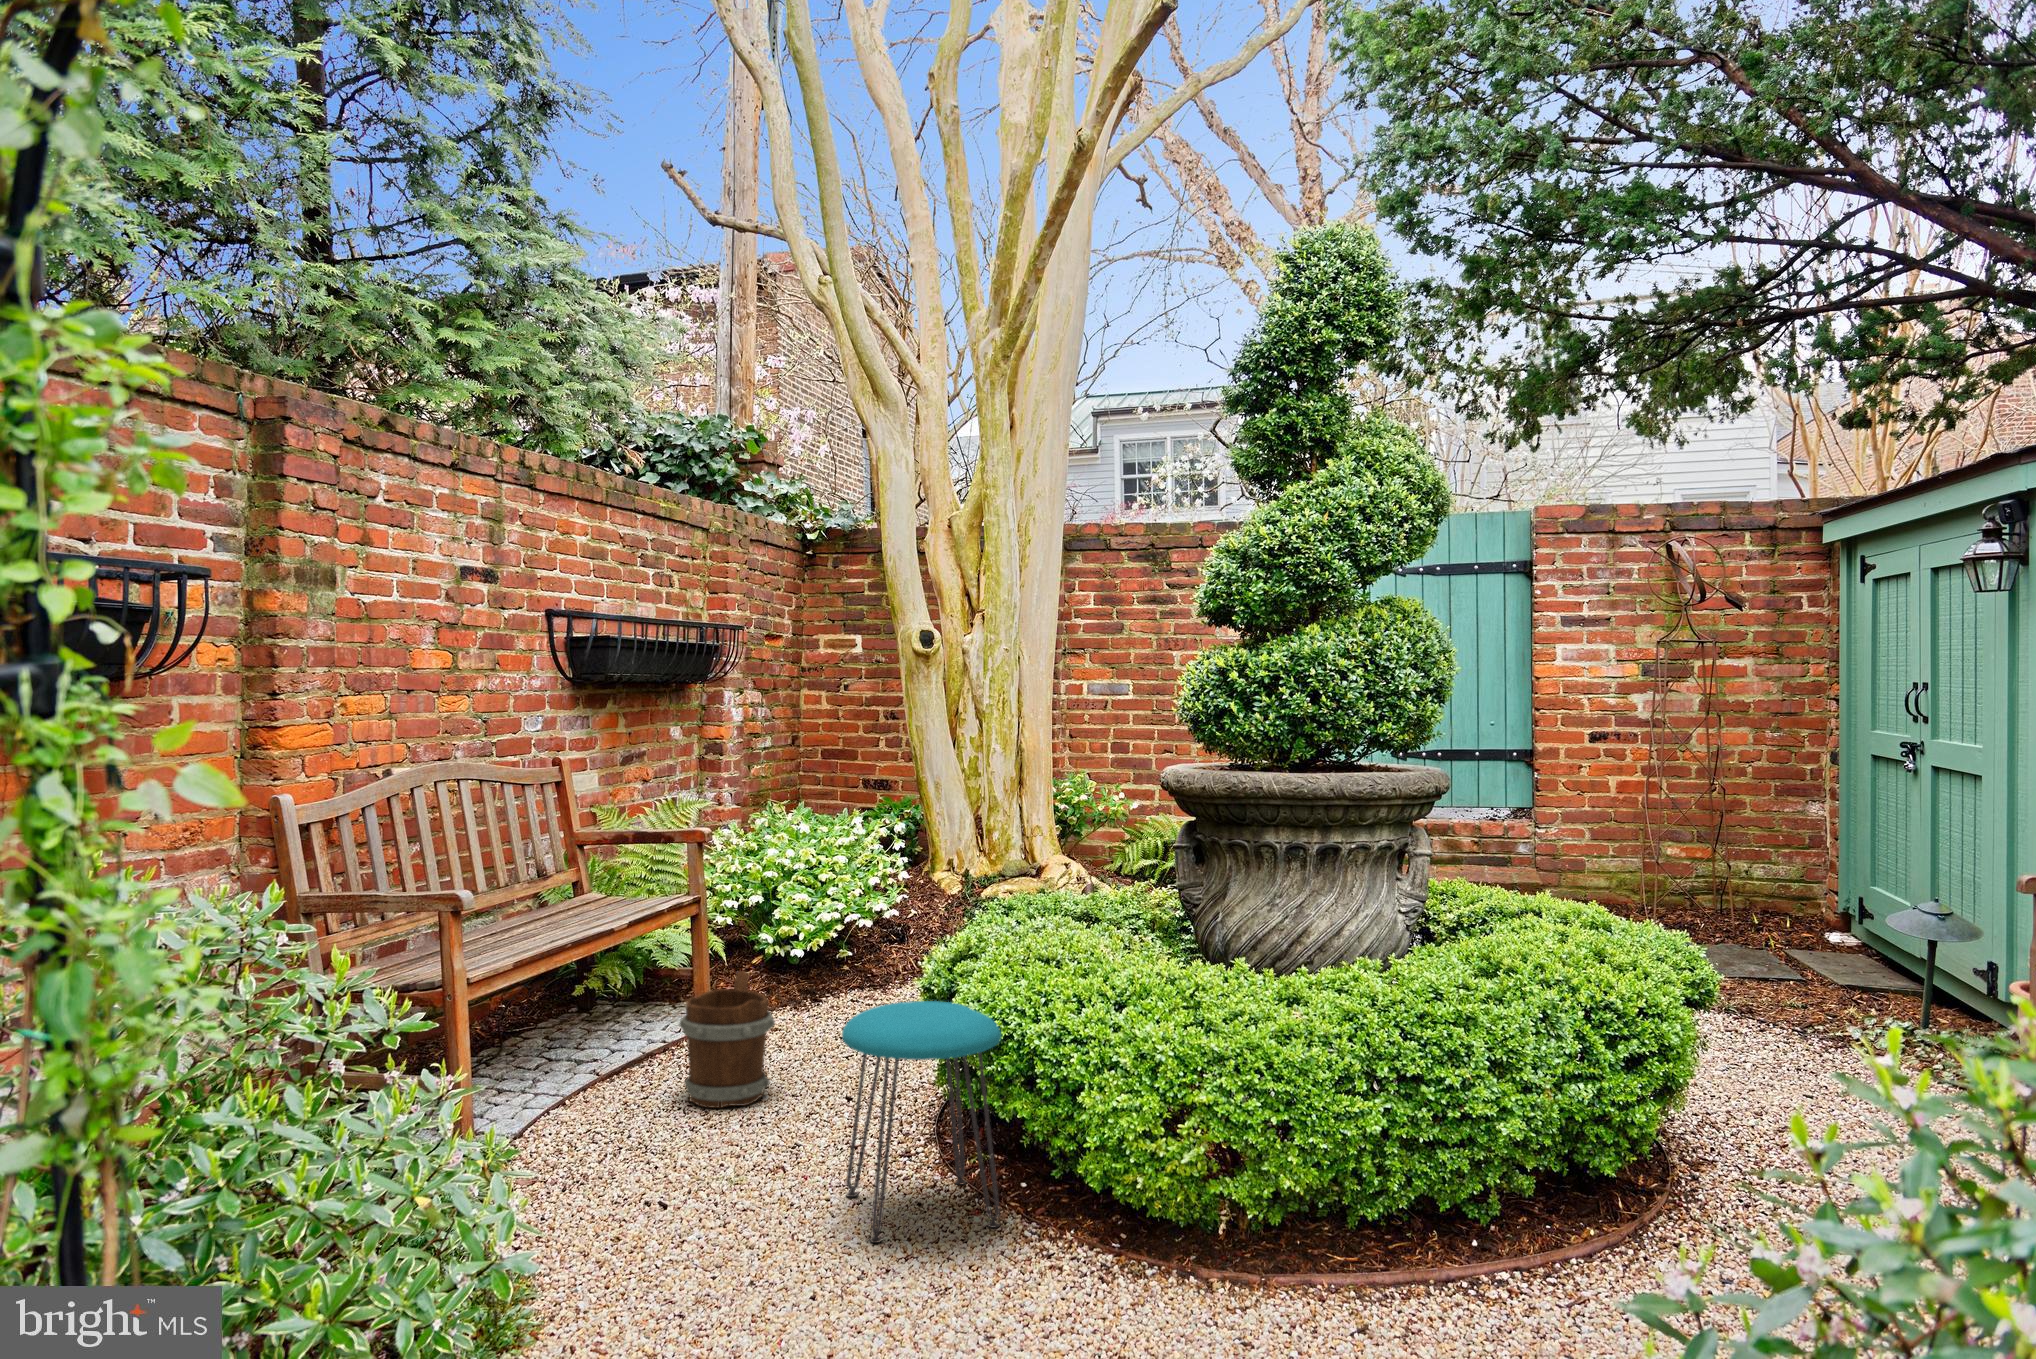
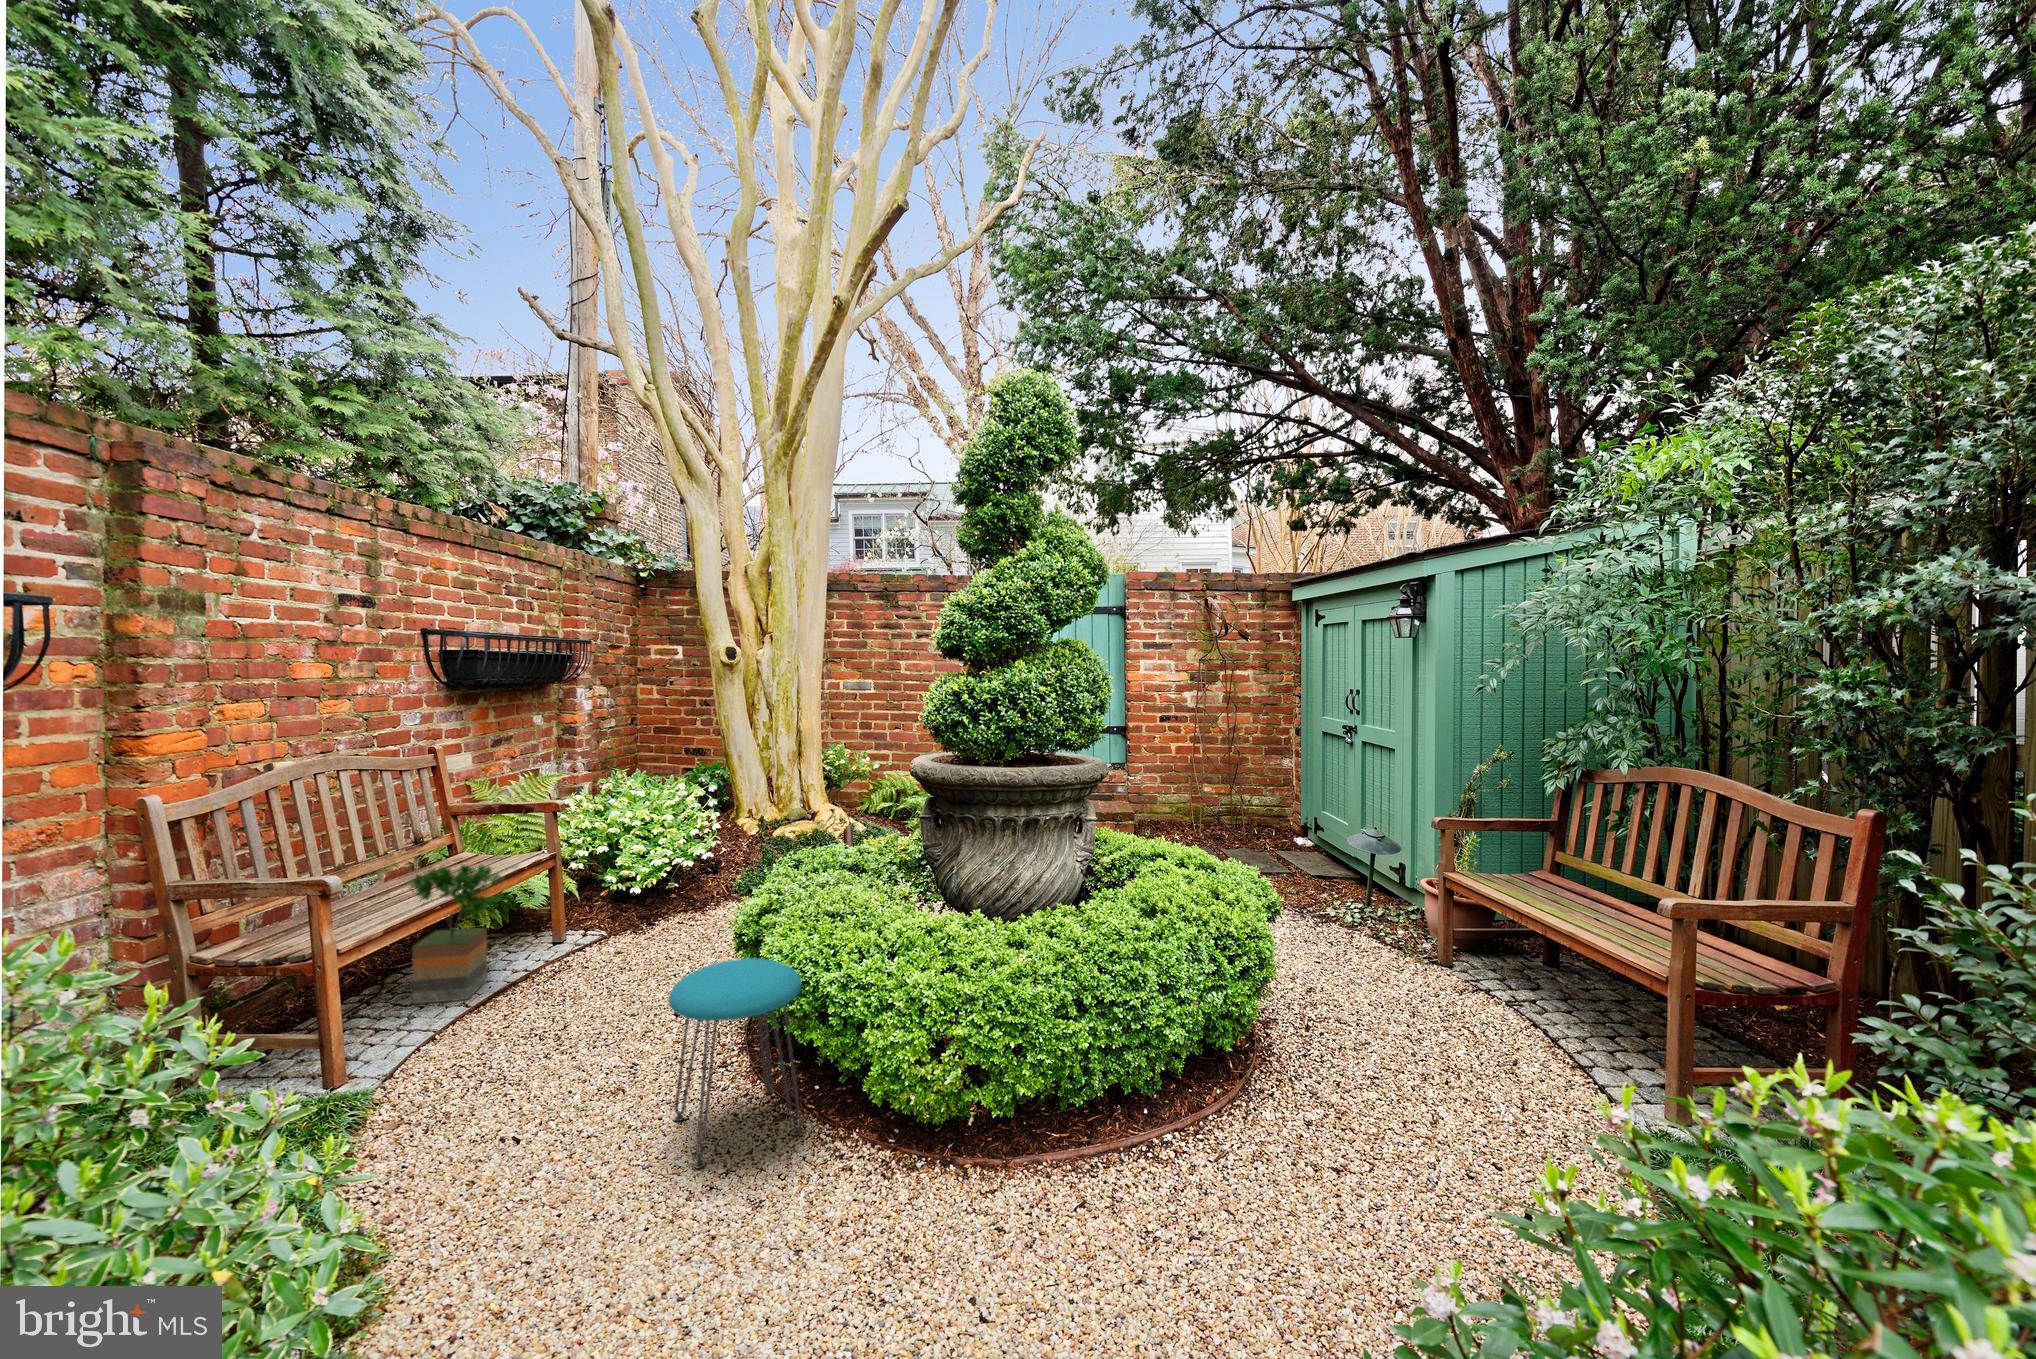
potted tree: none [541,889,649,1058] -> present [409,865,504,1004]
bucket: present [680,971,775,1108] -> none [530,924,614,1042]

